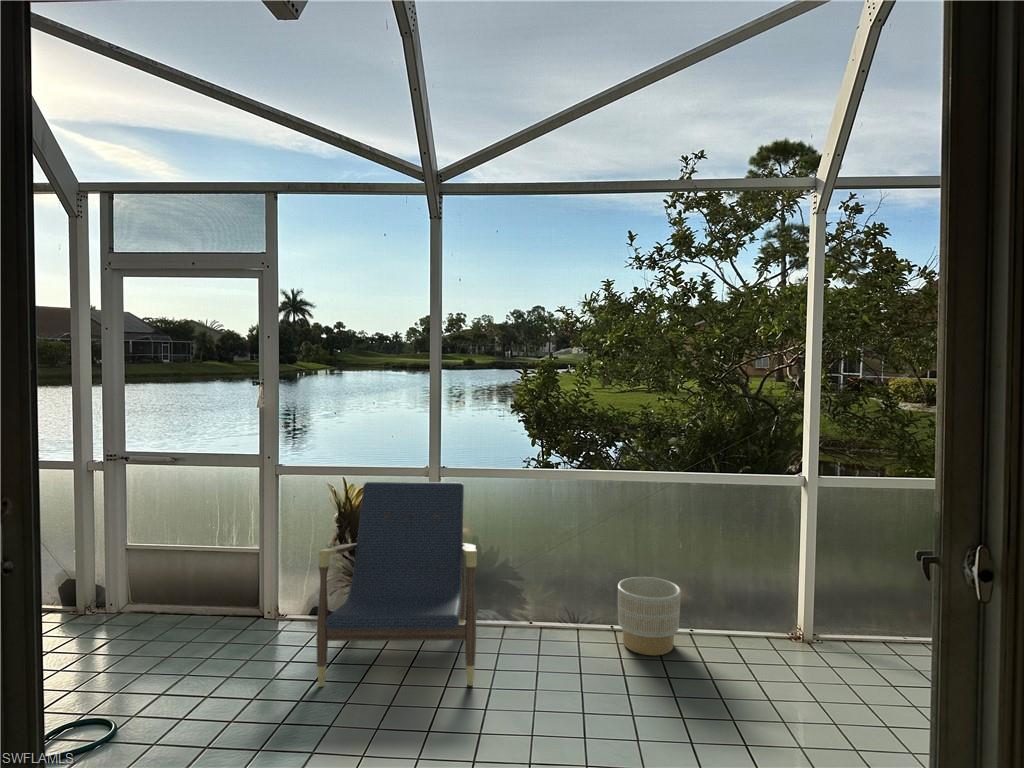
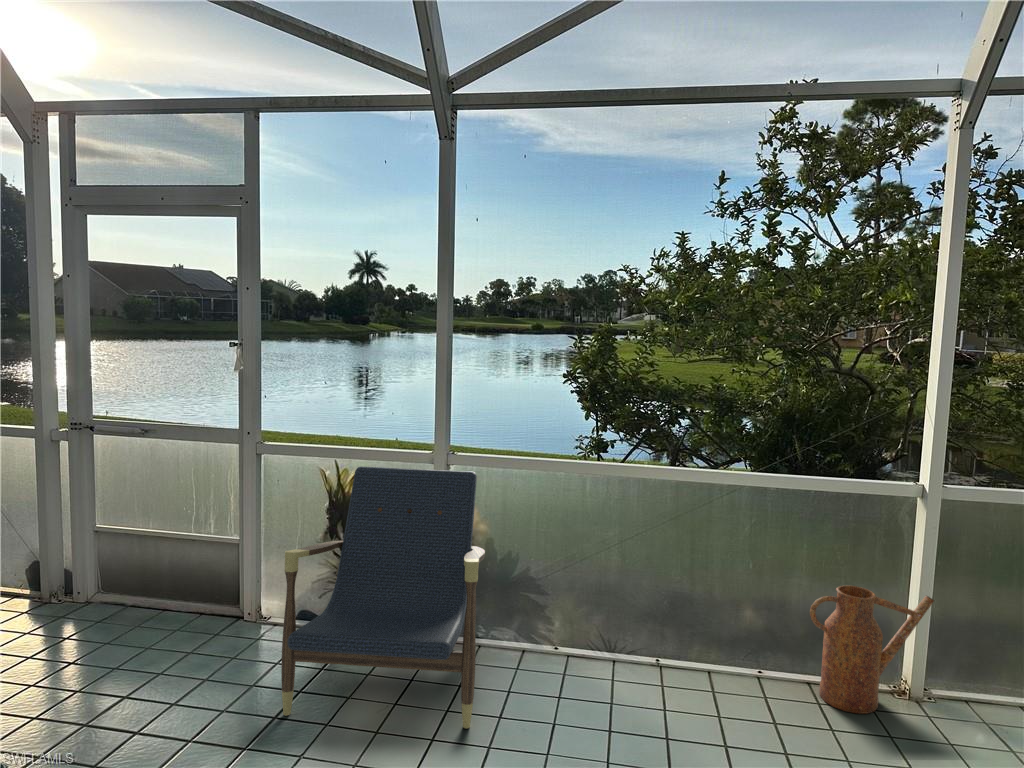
watering can: none [727,558,817,655] -> present [810,586,934,714]
planter: present [618,577,681,655] -> none [664,600,746,703]

